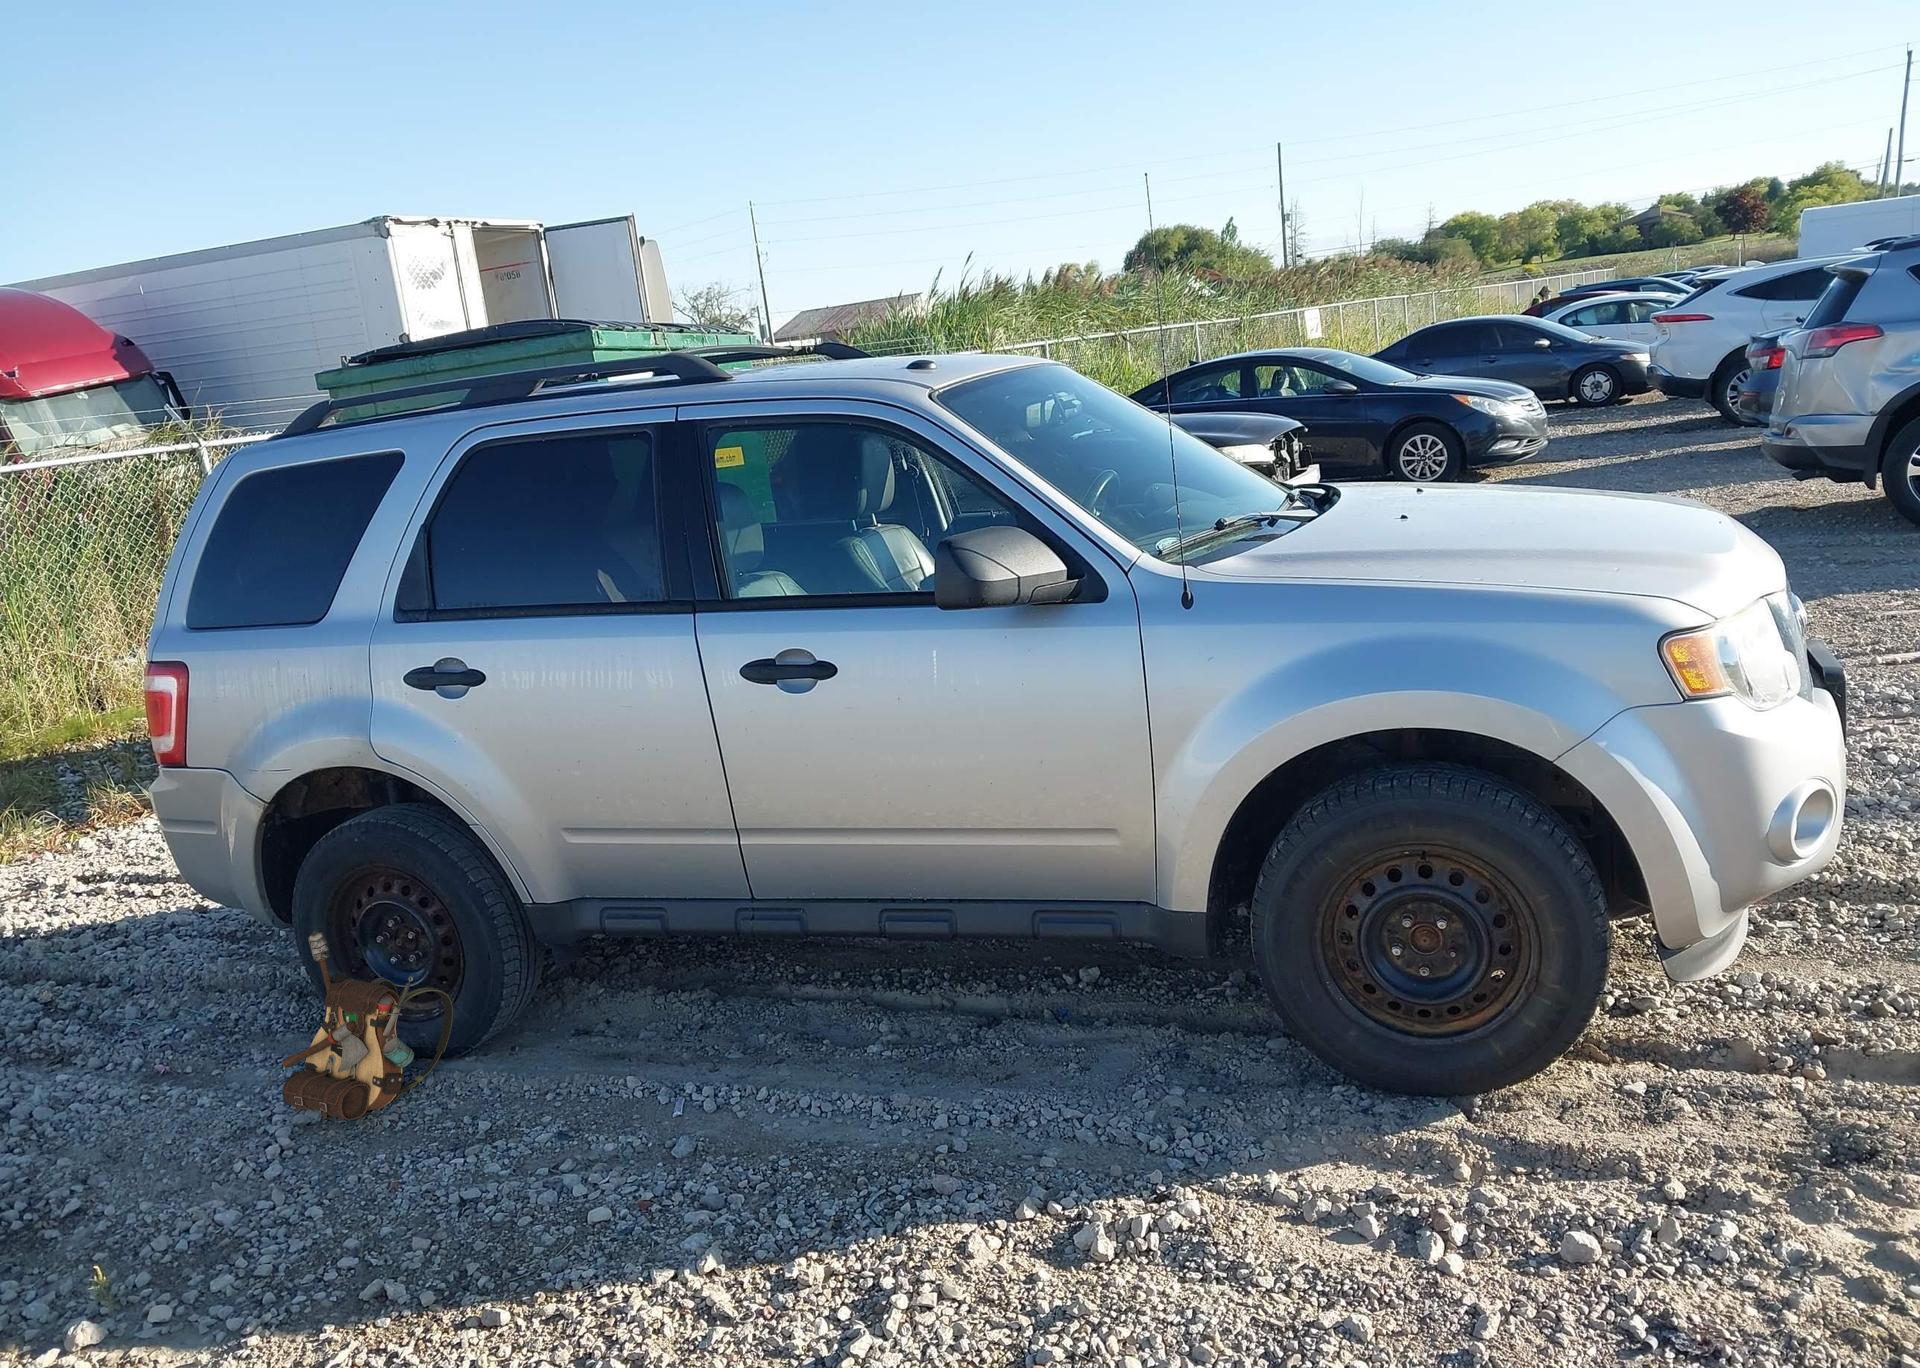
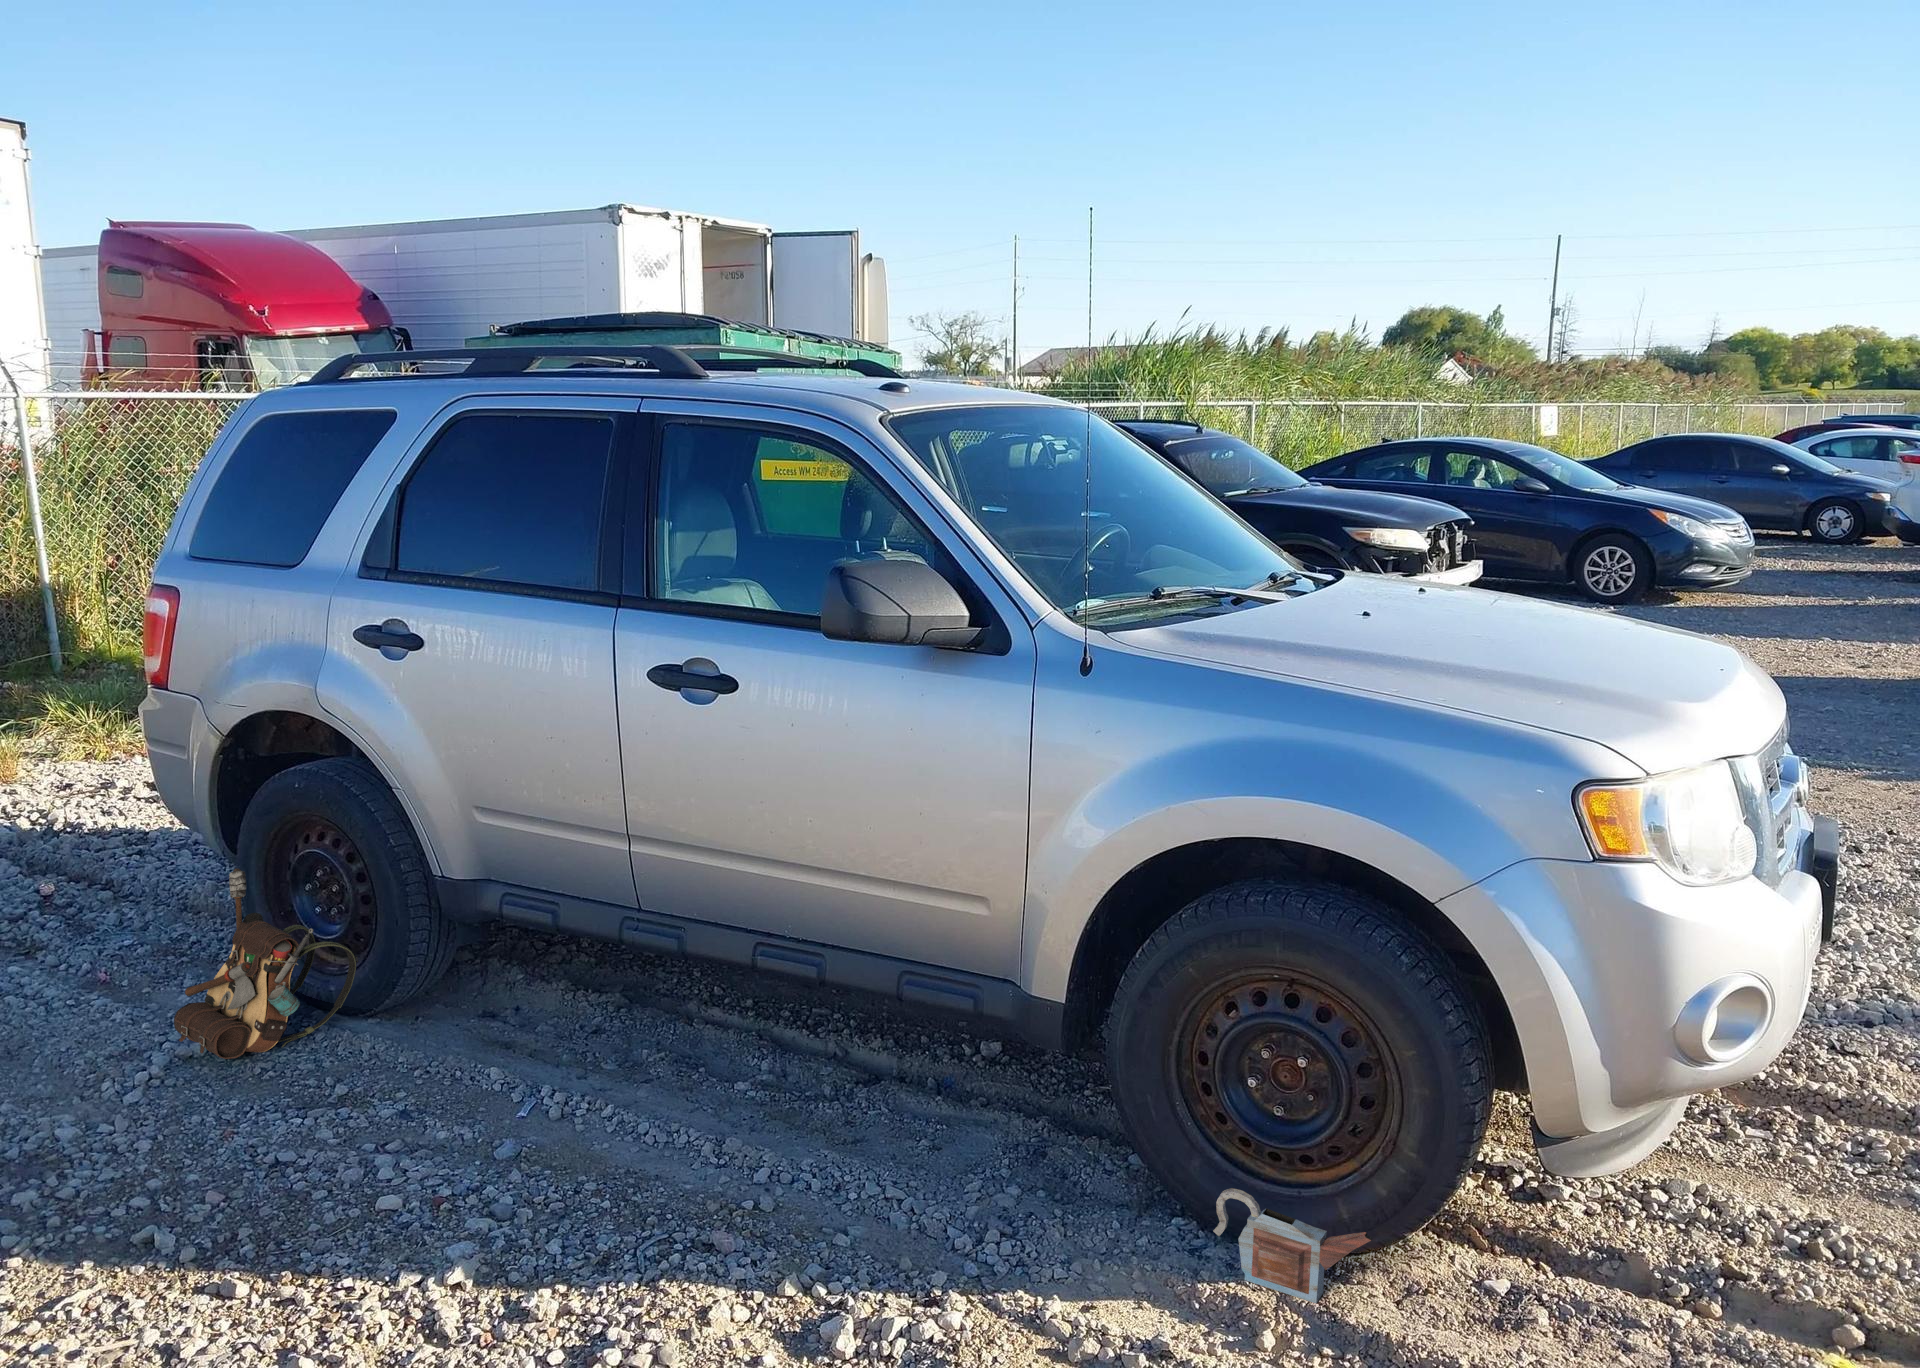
watering can: none [1387,1046,1539,1132] -> present [1214,1188,1373,1303]

